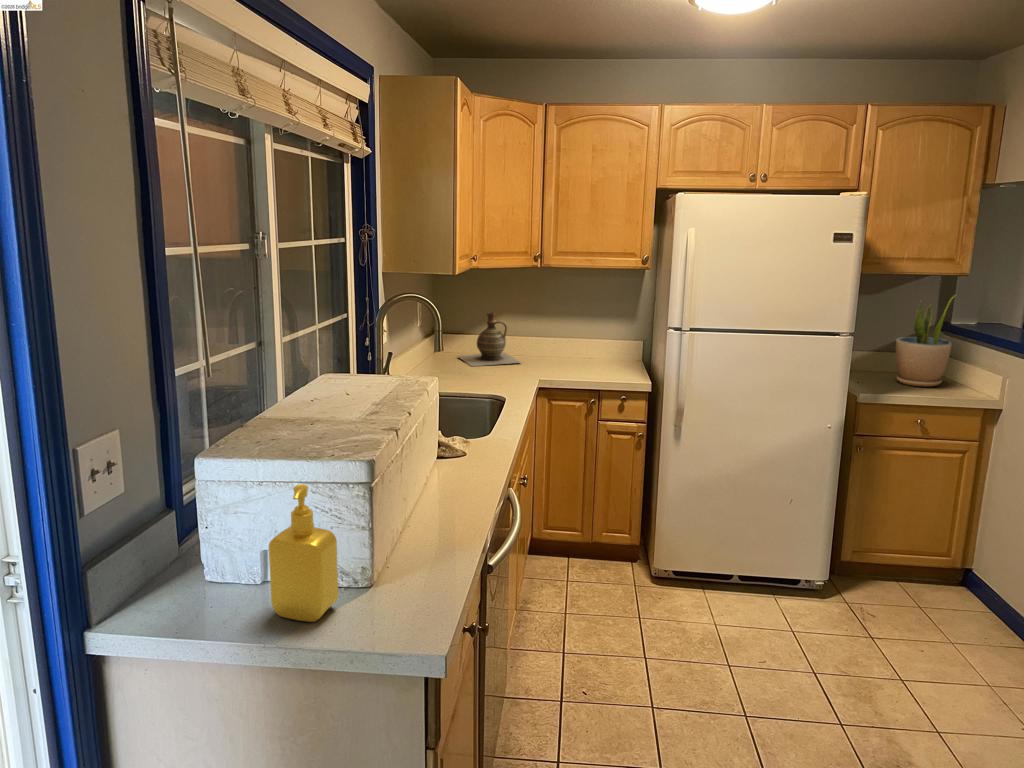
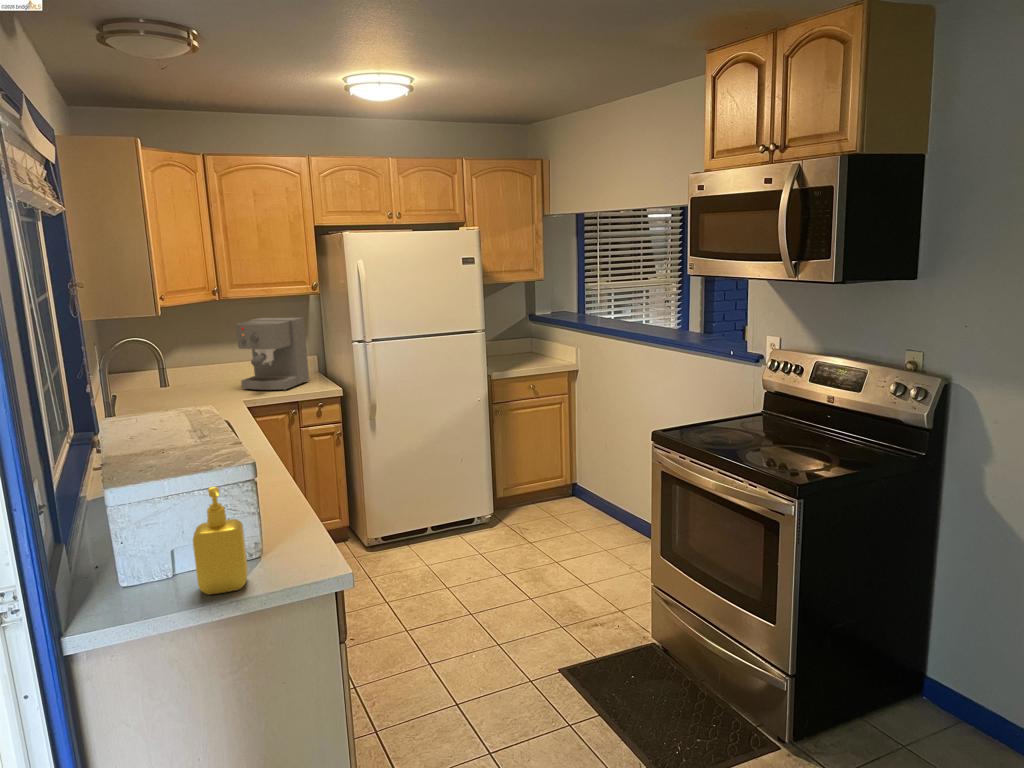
coffee maker: none [549,290,627,375] -> present [236,318,309,391]
potted plant: present [896,298,952,387] -> none [506,294,540,361]
ceramic jug: present [458,313,521,366] -> none [142,348,214,401]

